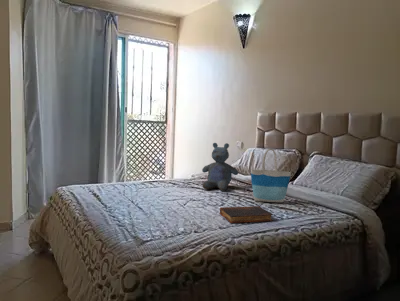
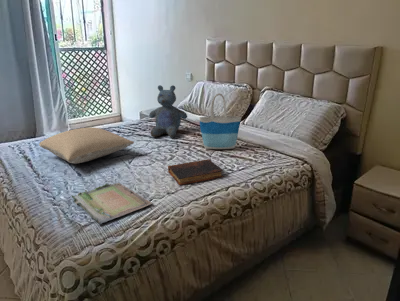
pillow: none [105,172,189,200] -> present [39,127,134,163]
tray: none [133,212,206,242] -> present [71,183,152,224]

